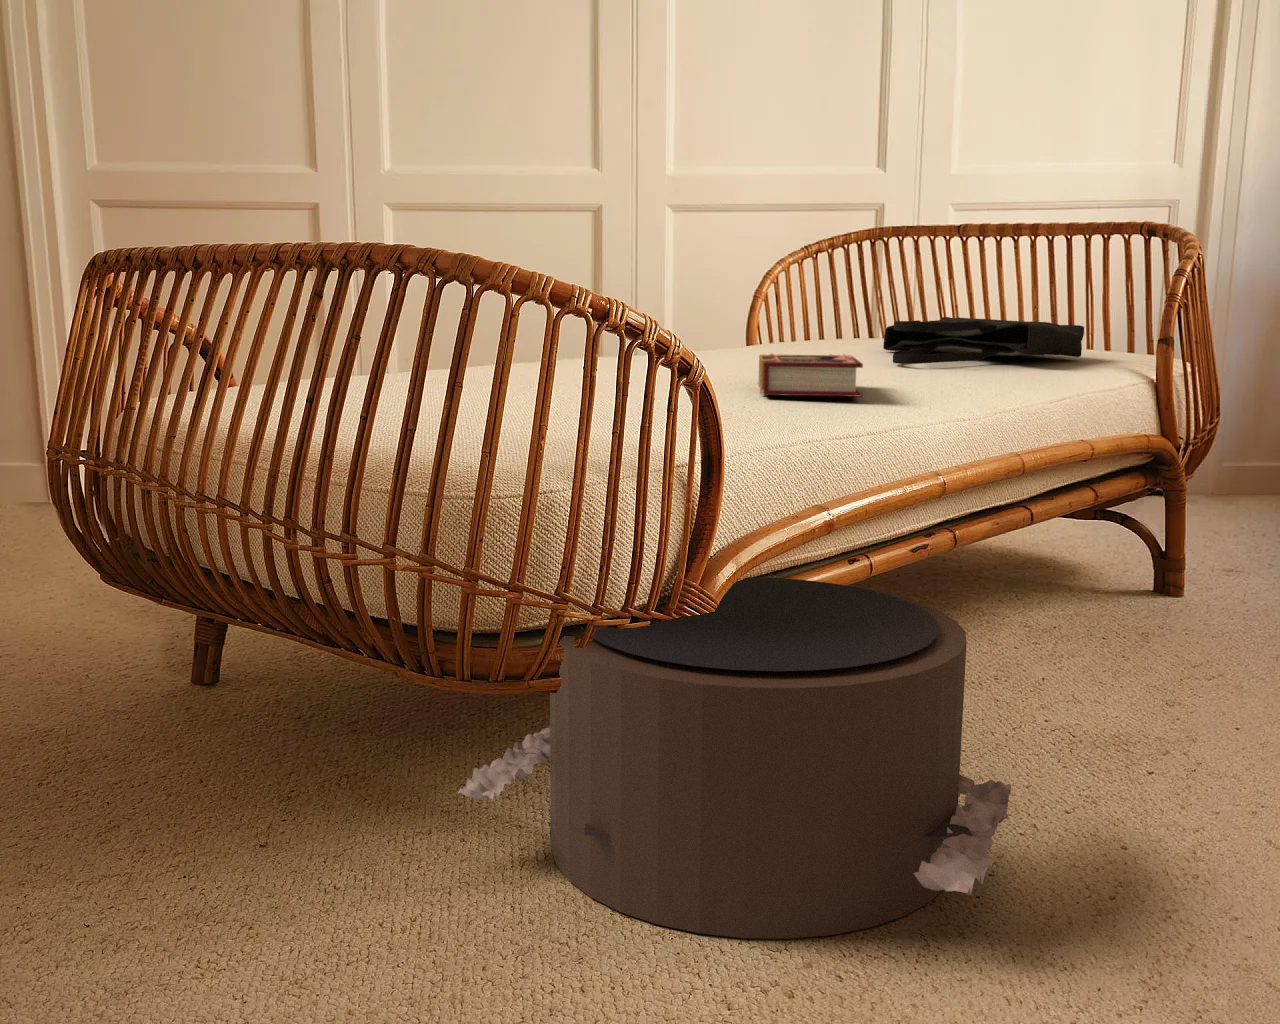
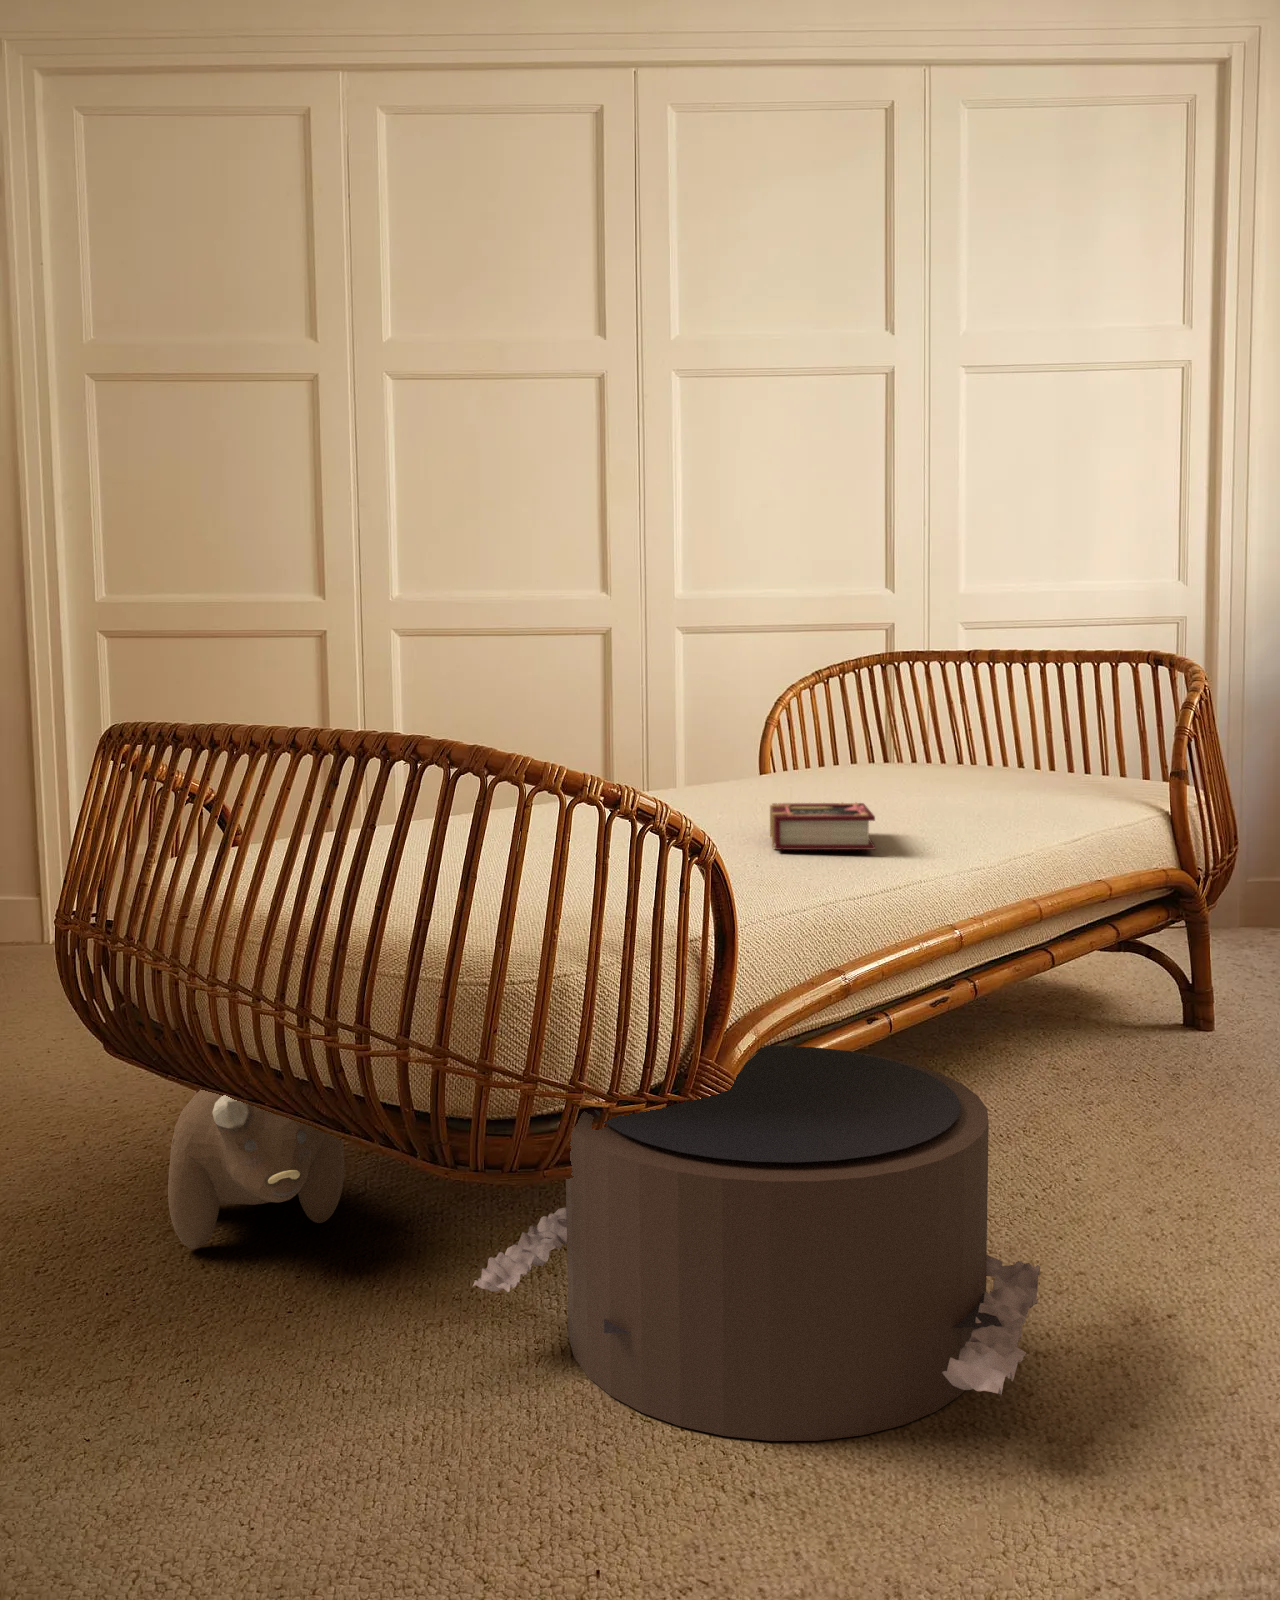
tote bag: present [883,317,1084,364] -> none [896,747,1100,804]
plush toy: none [163,593,336,764] -> present [168,1090,344,1249]

